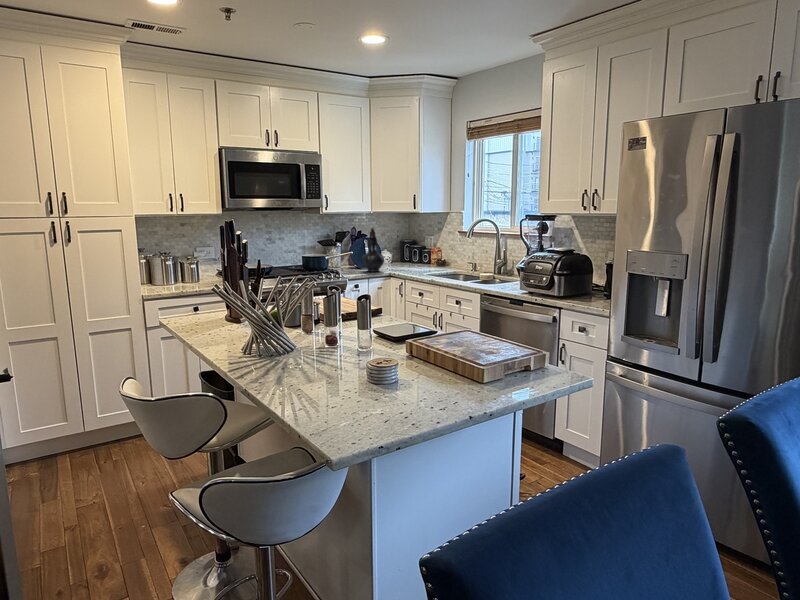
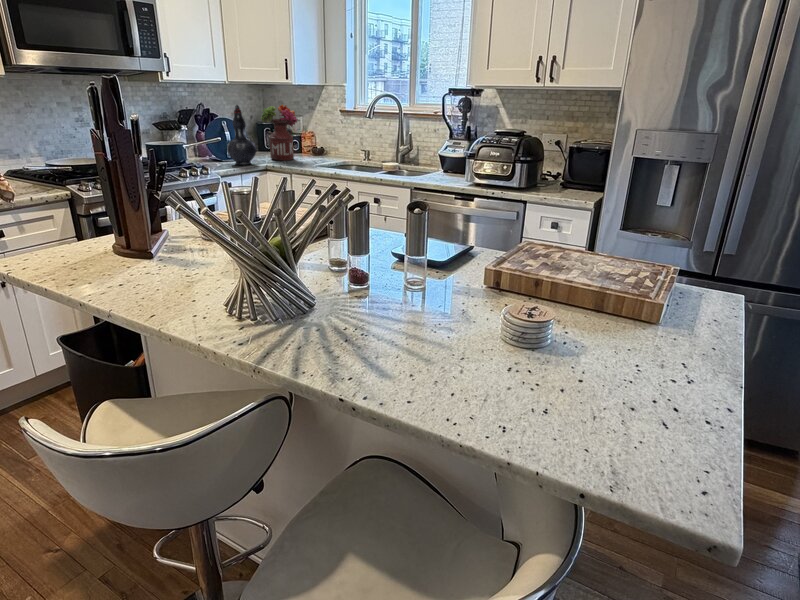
flower arrangement: none [393,227,421,270] -> present [261,105,298,160]

